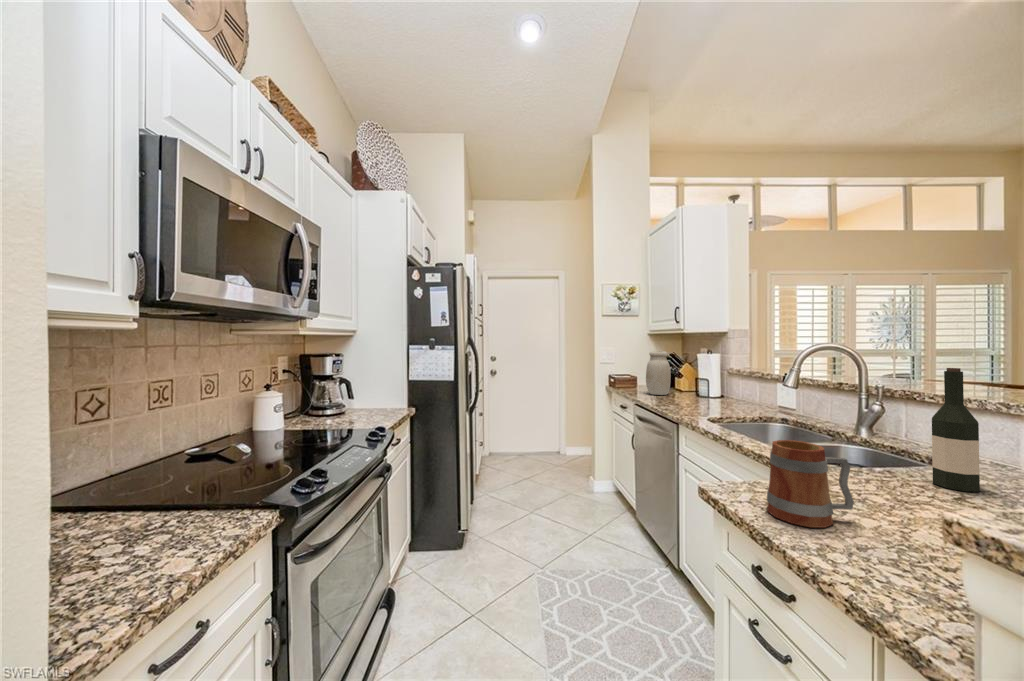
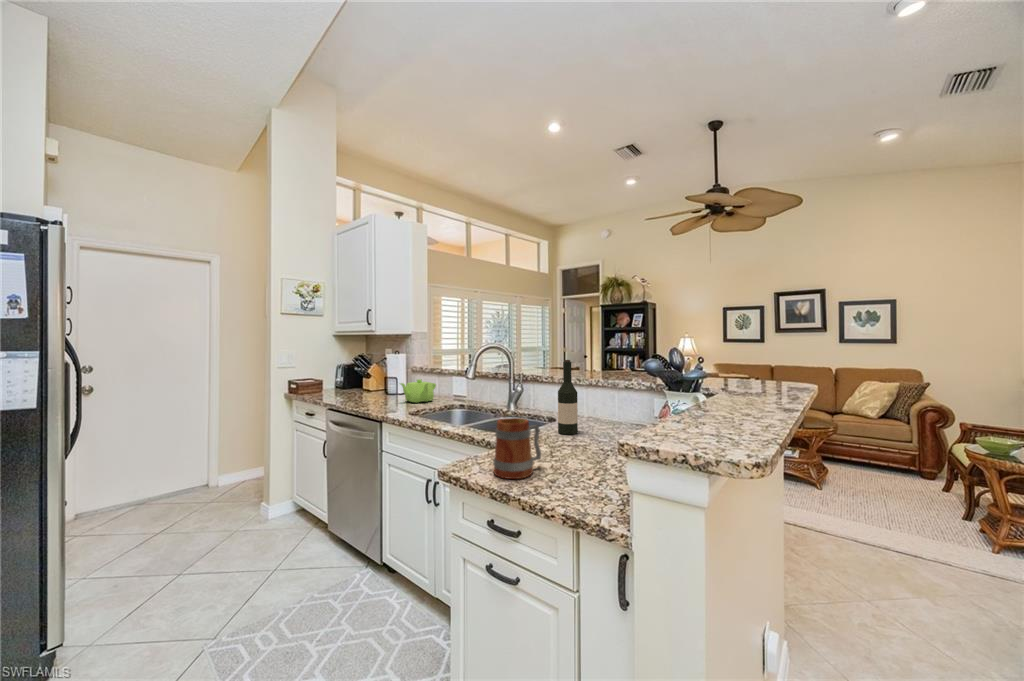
jar: present [646,351,671,395] -> none [336,352,362,398]
teapot: none [704,383,752,408] -> present [400,379,436,403]

